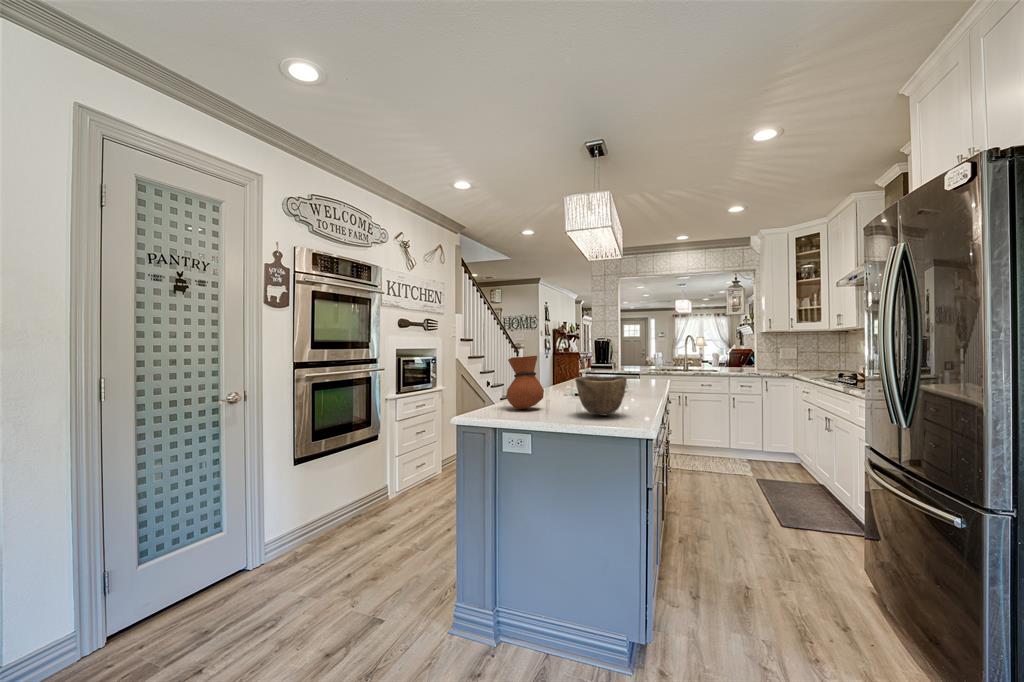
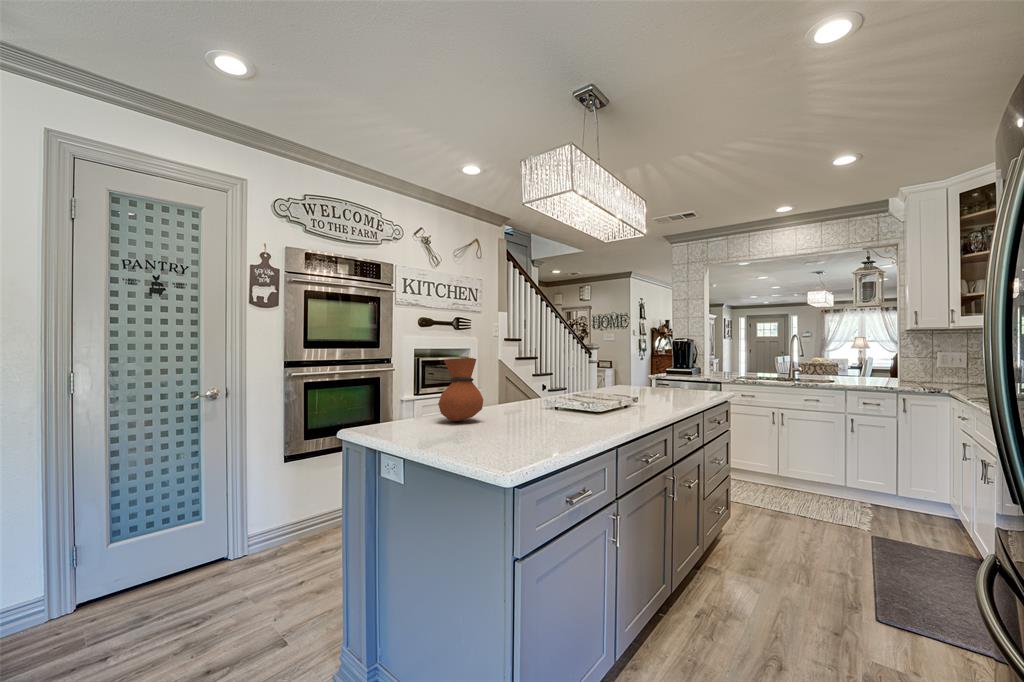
bowl: present [575,376,627,416] -> none [488,385,553,436]

